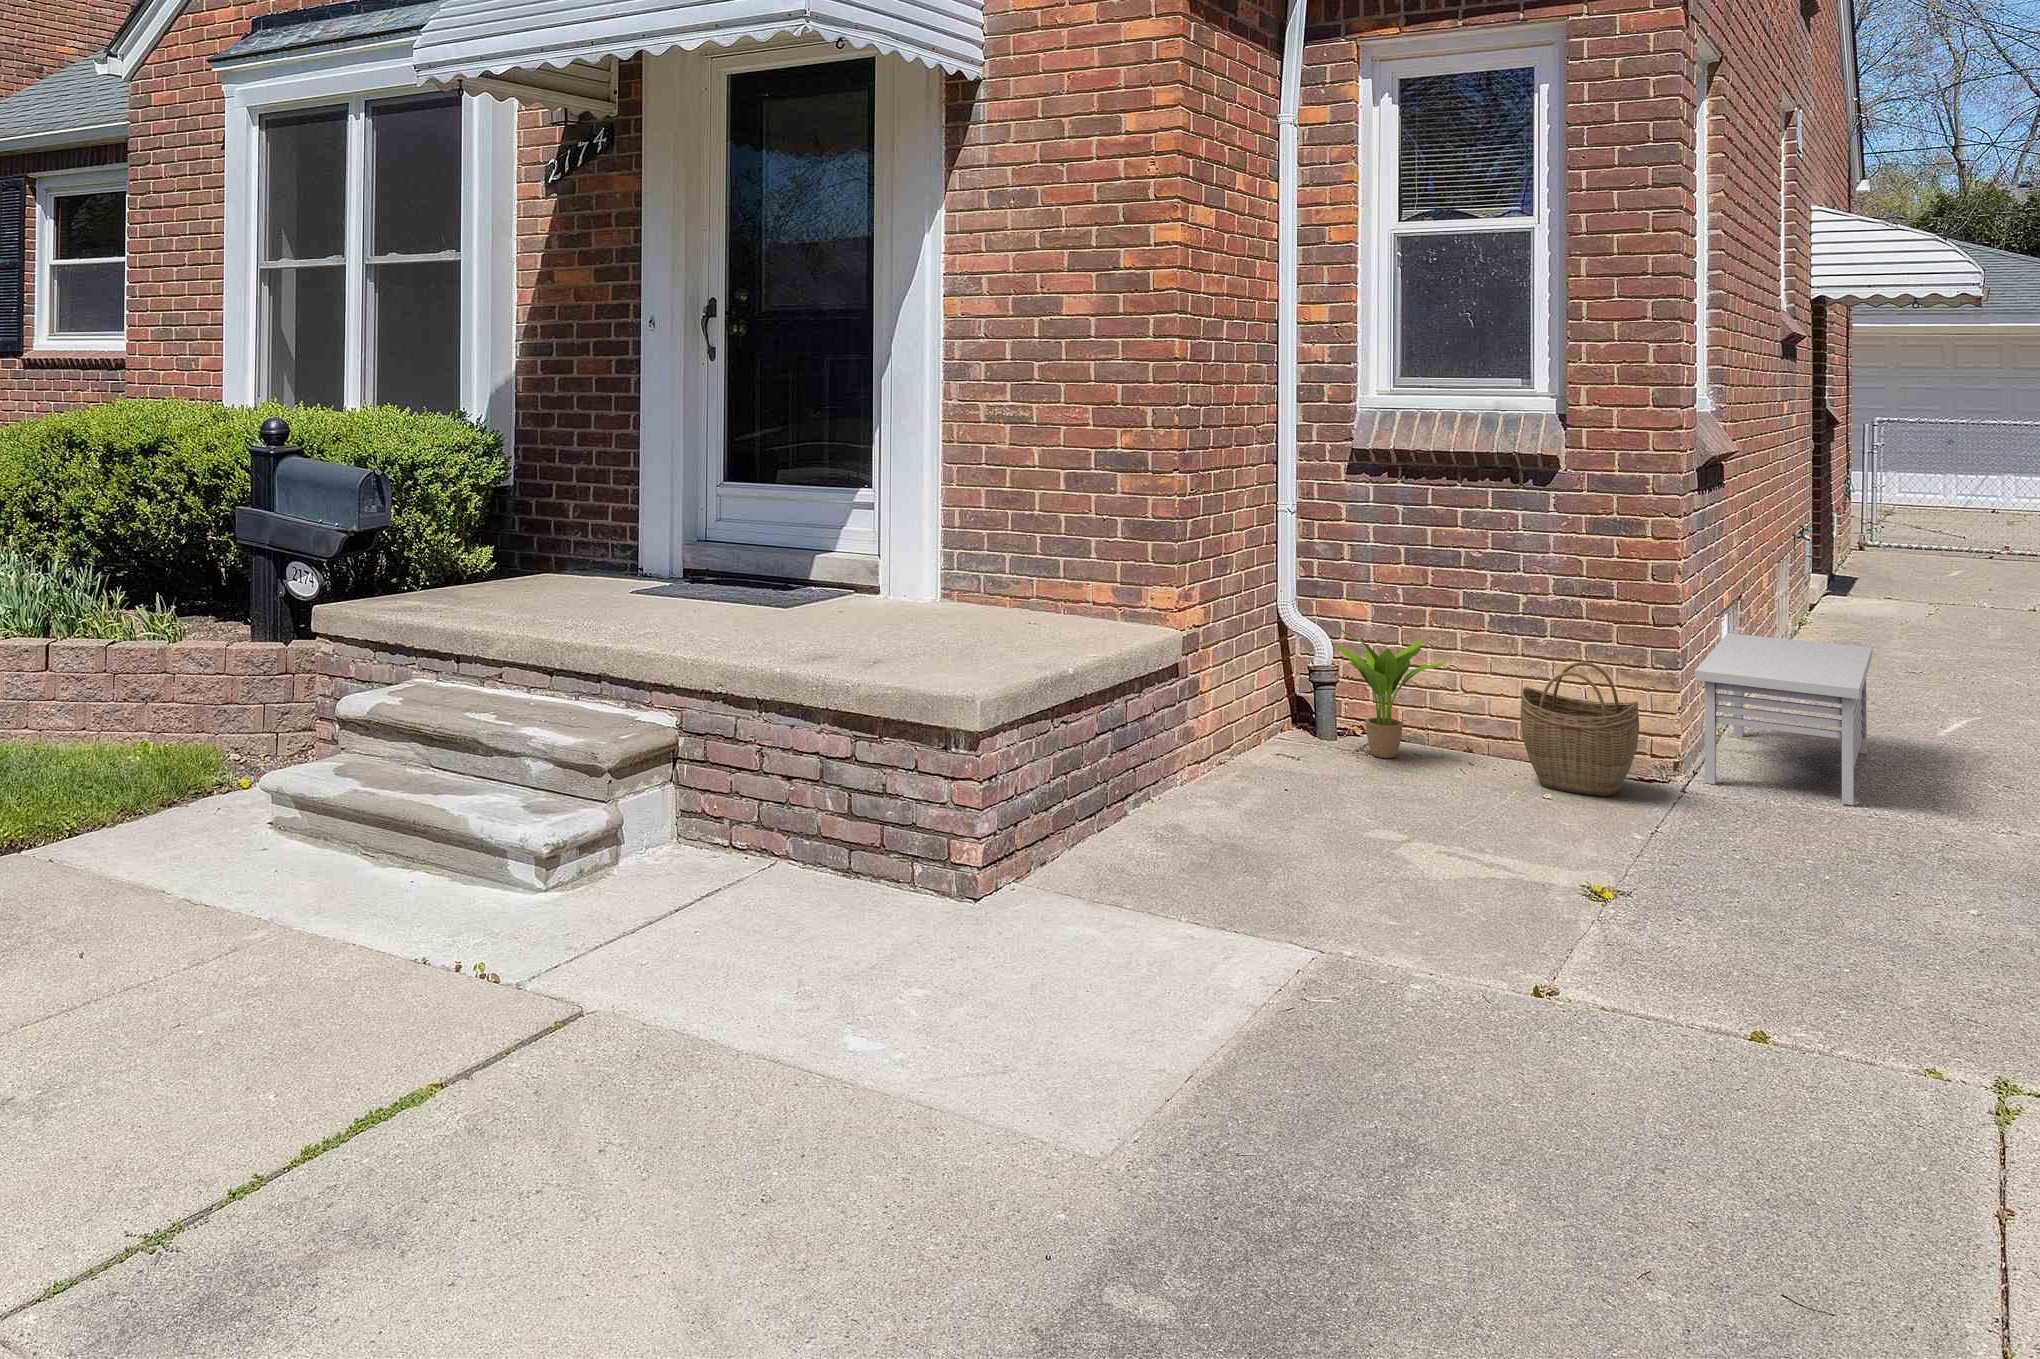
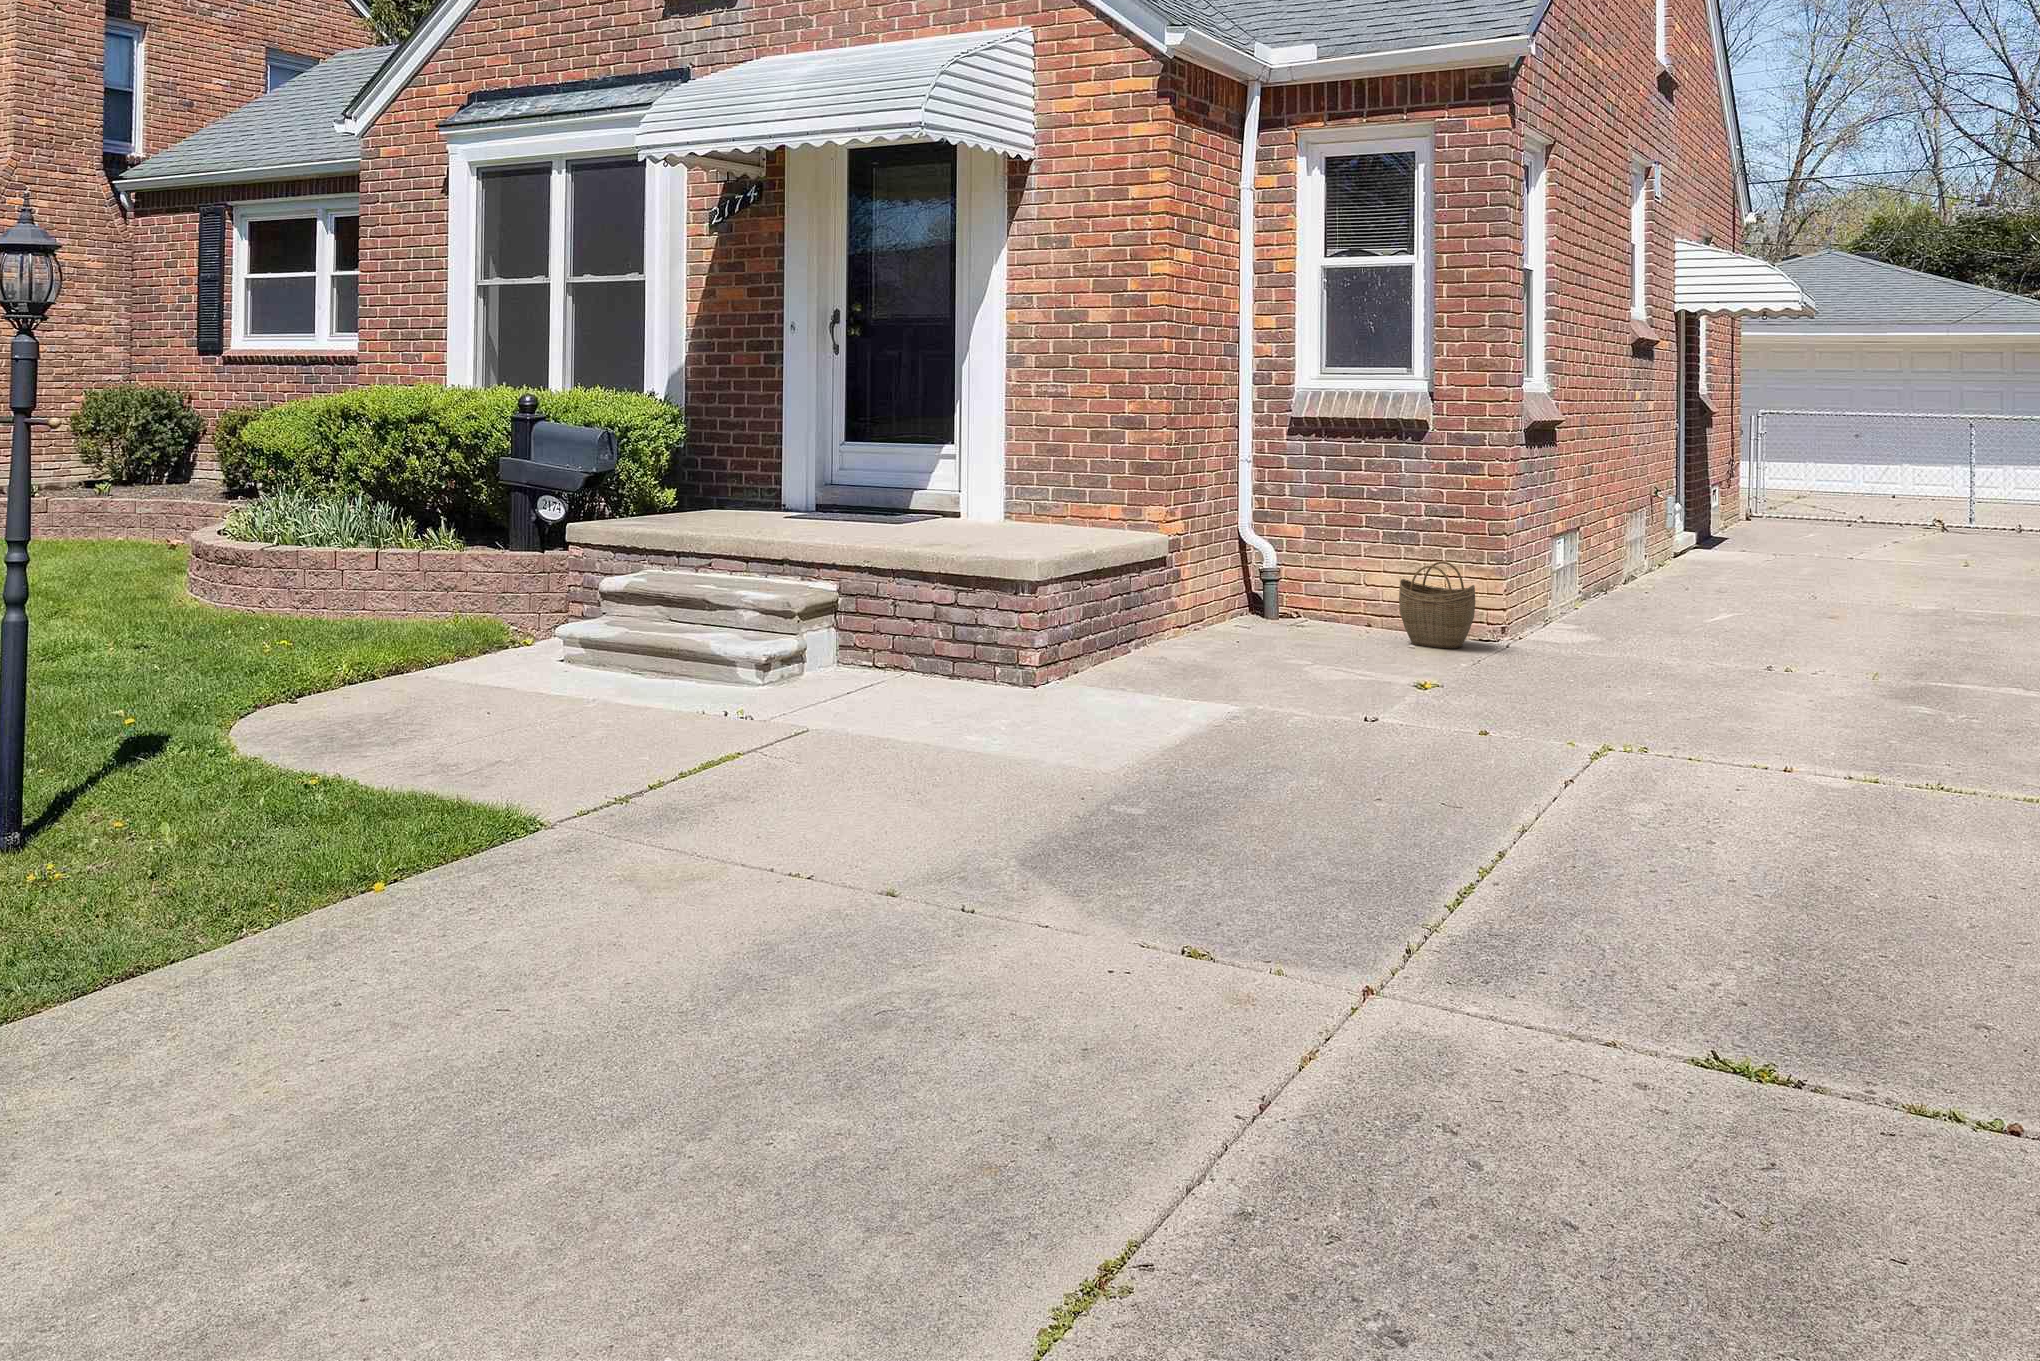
potted plant: present [1335,623,1448,758] -> none [1277,538,1354,632]
storage bench: present [1695,633,1872,805] -> none [1516,551,1648,653]

